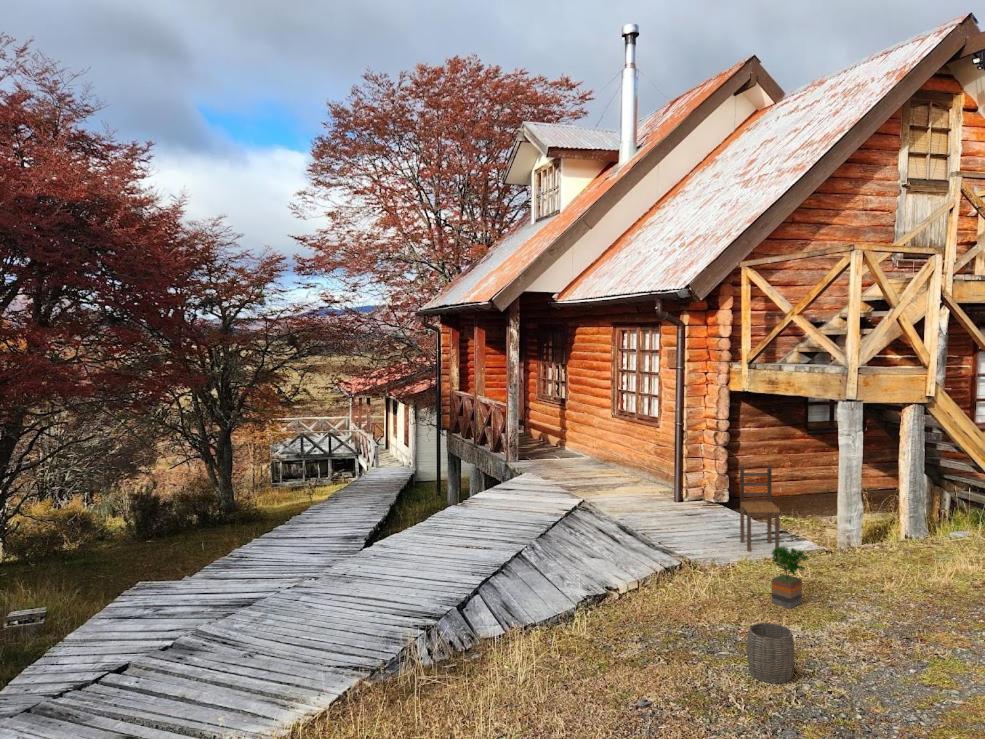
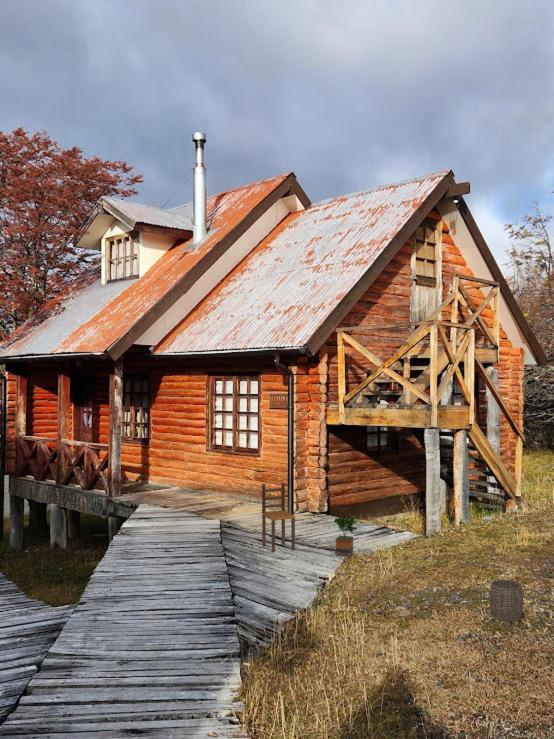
chair: present [740,466,779,552] -> present [262,483,295,552]
potted tree: present [772,547,808,608] -> present [334,517,357,557]

